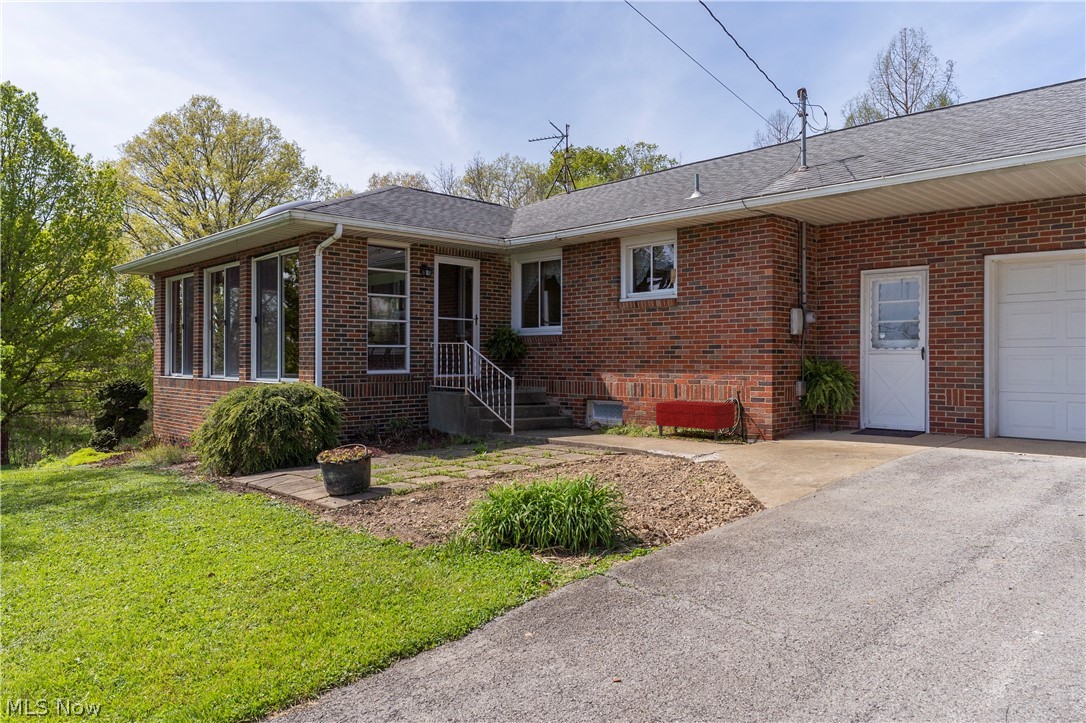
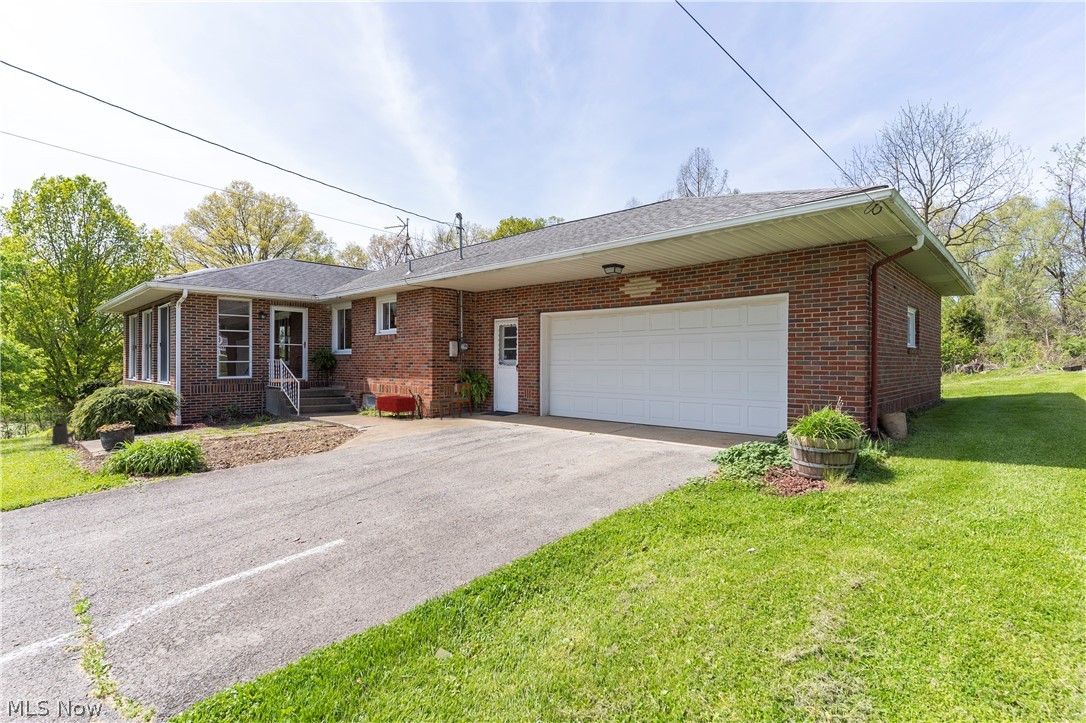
chair: none [776,379,834,442] -> present [430,383,472,420]
watering can: none [185,439,229,485] -> present [47,419,75,445]

